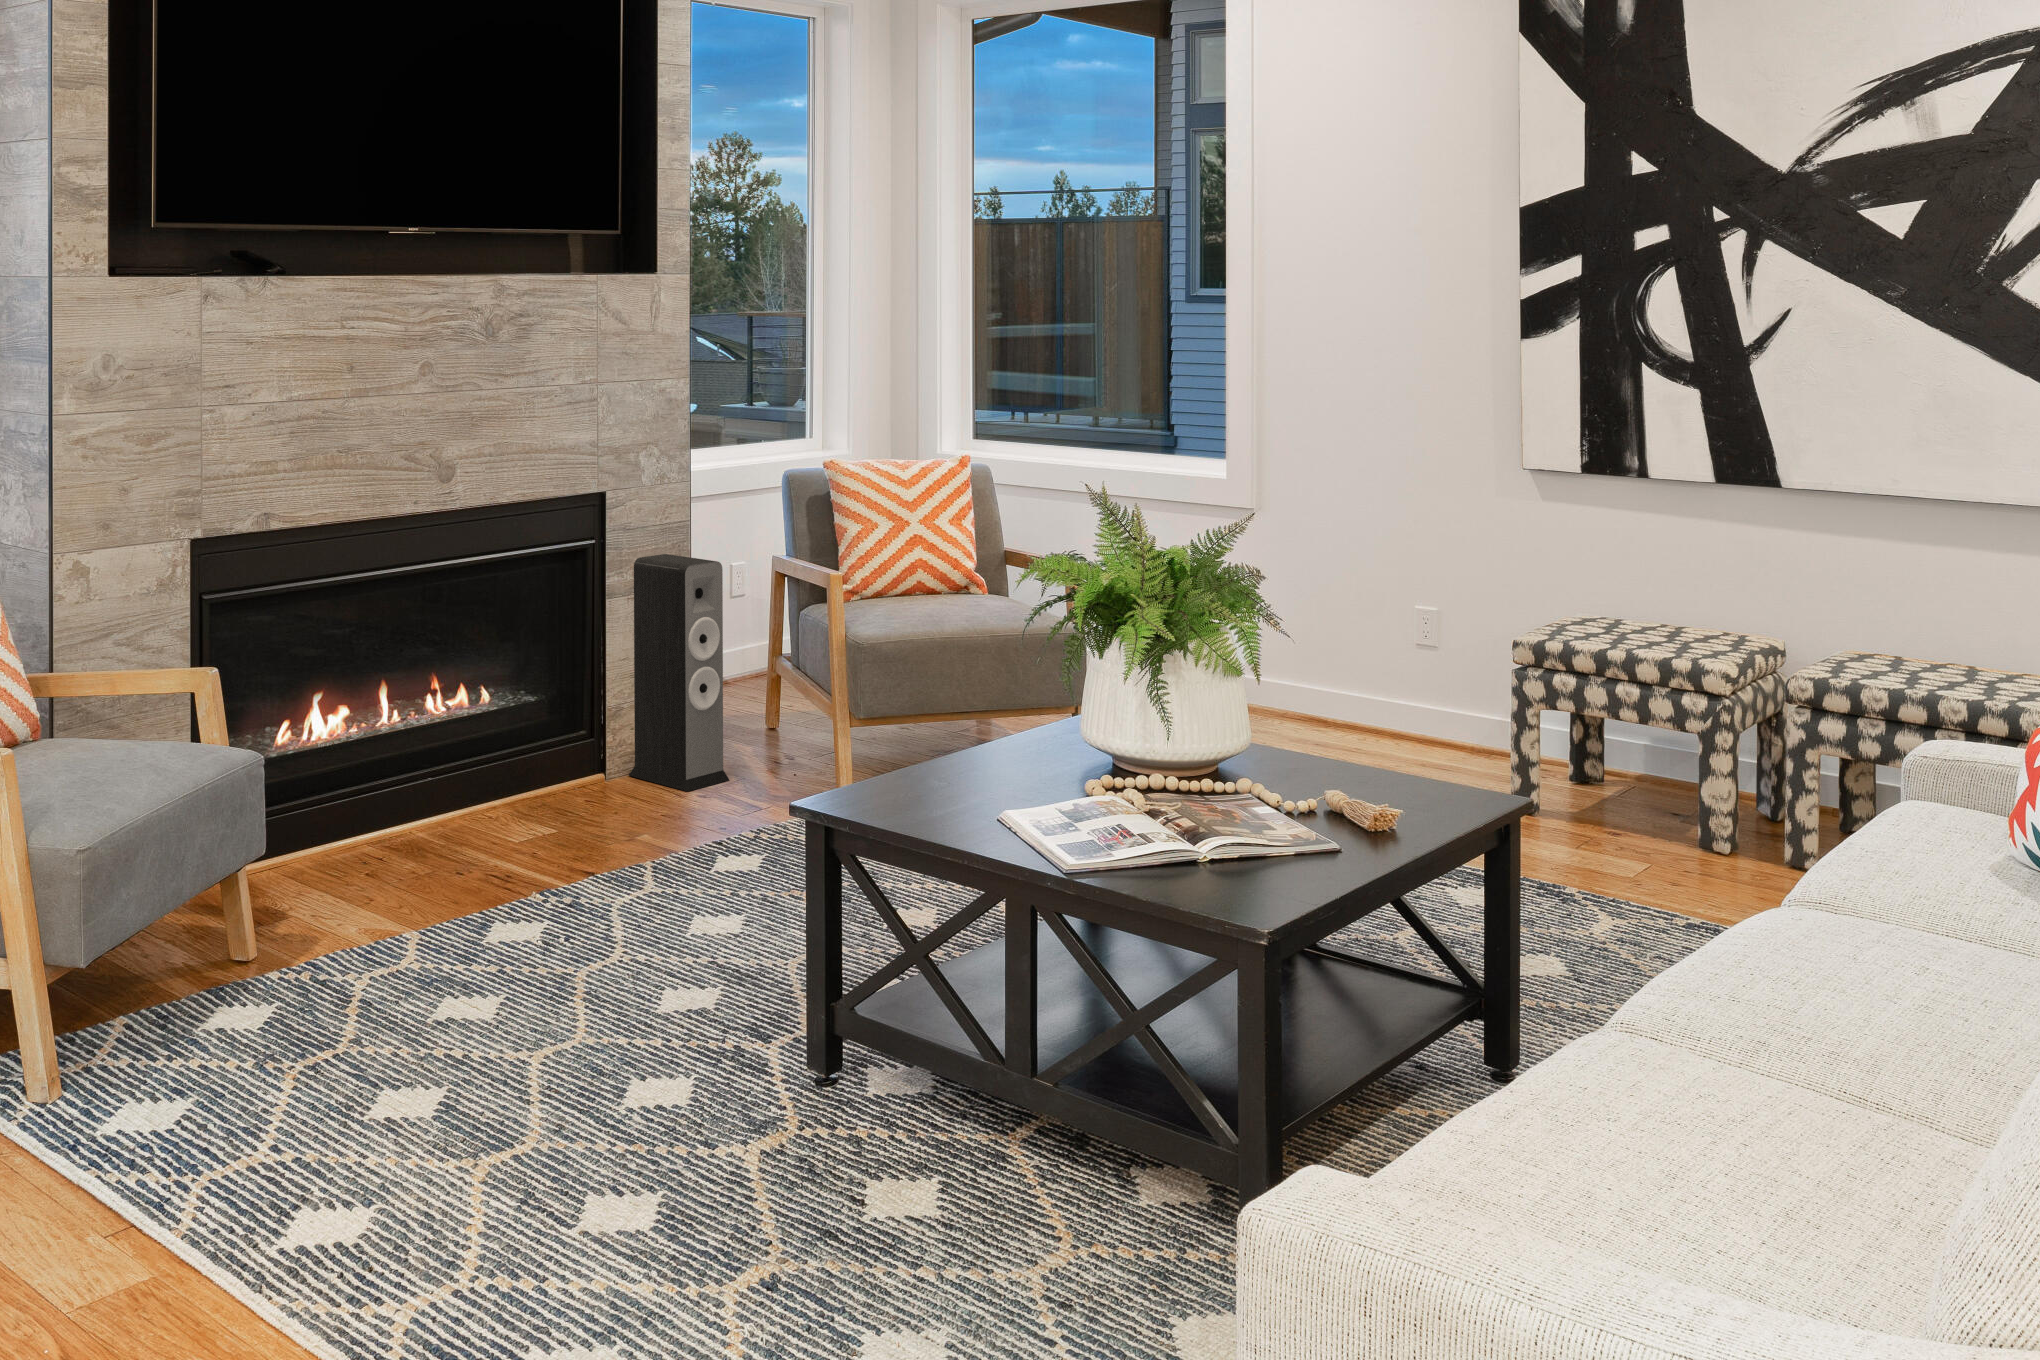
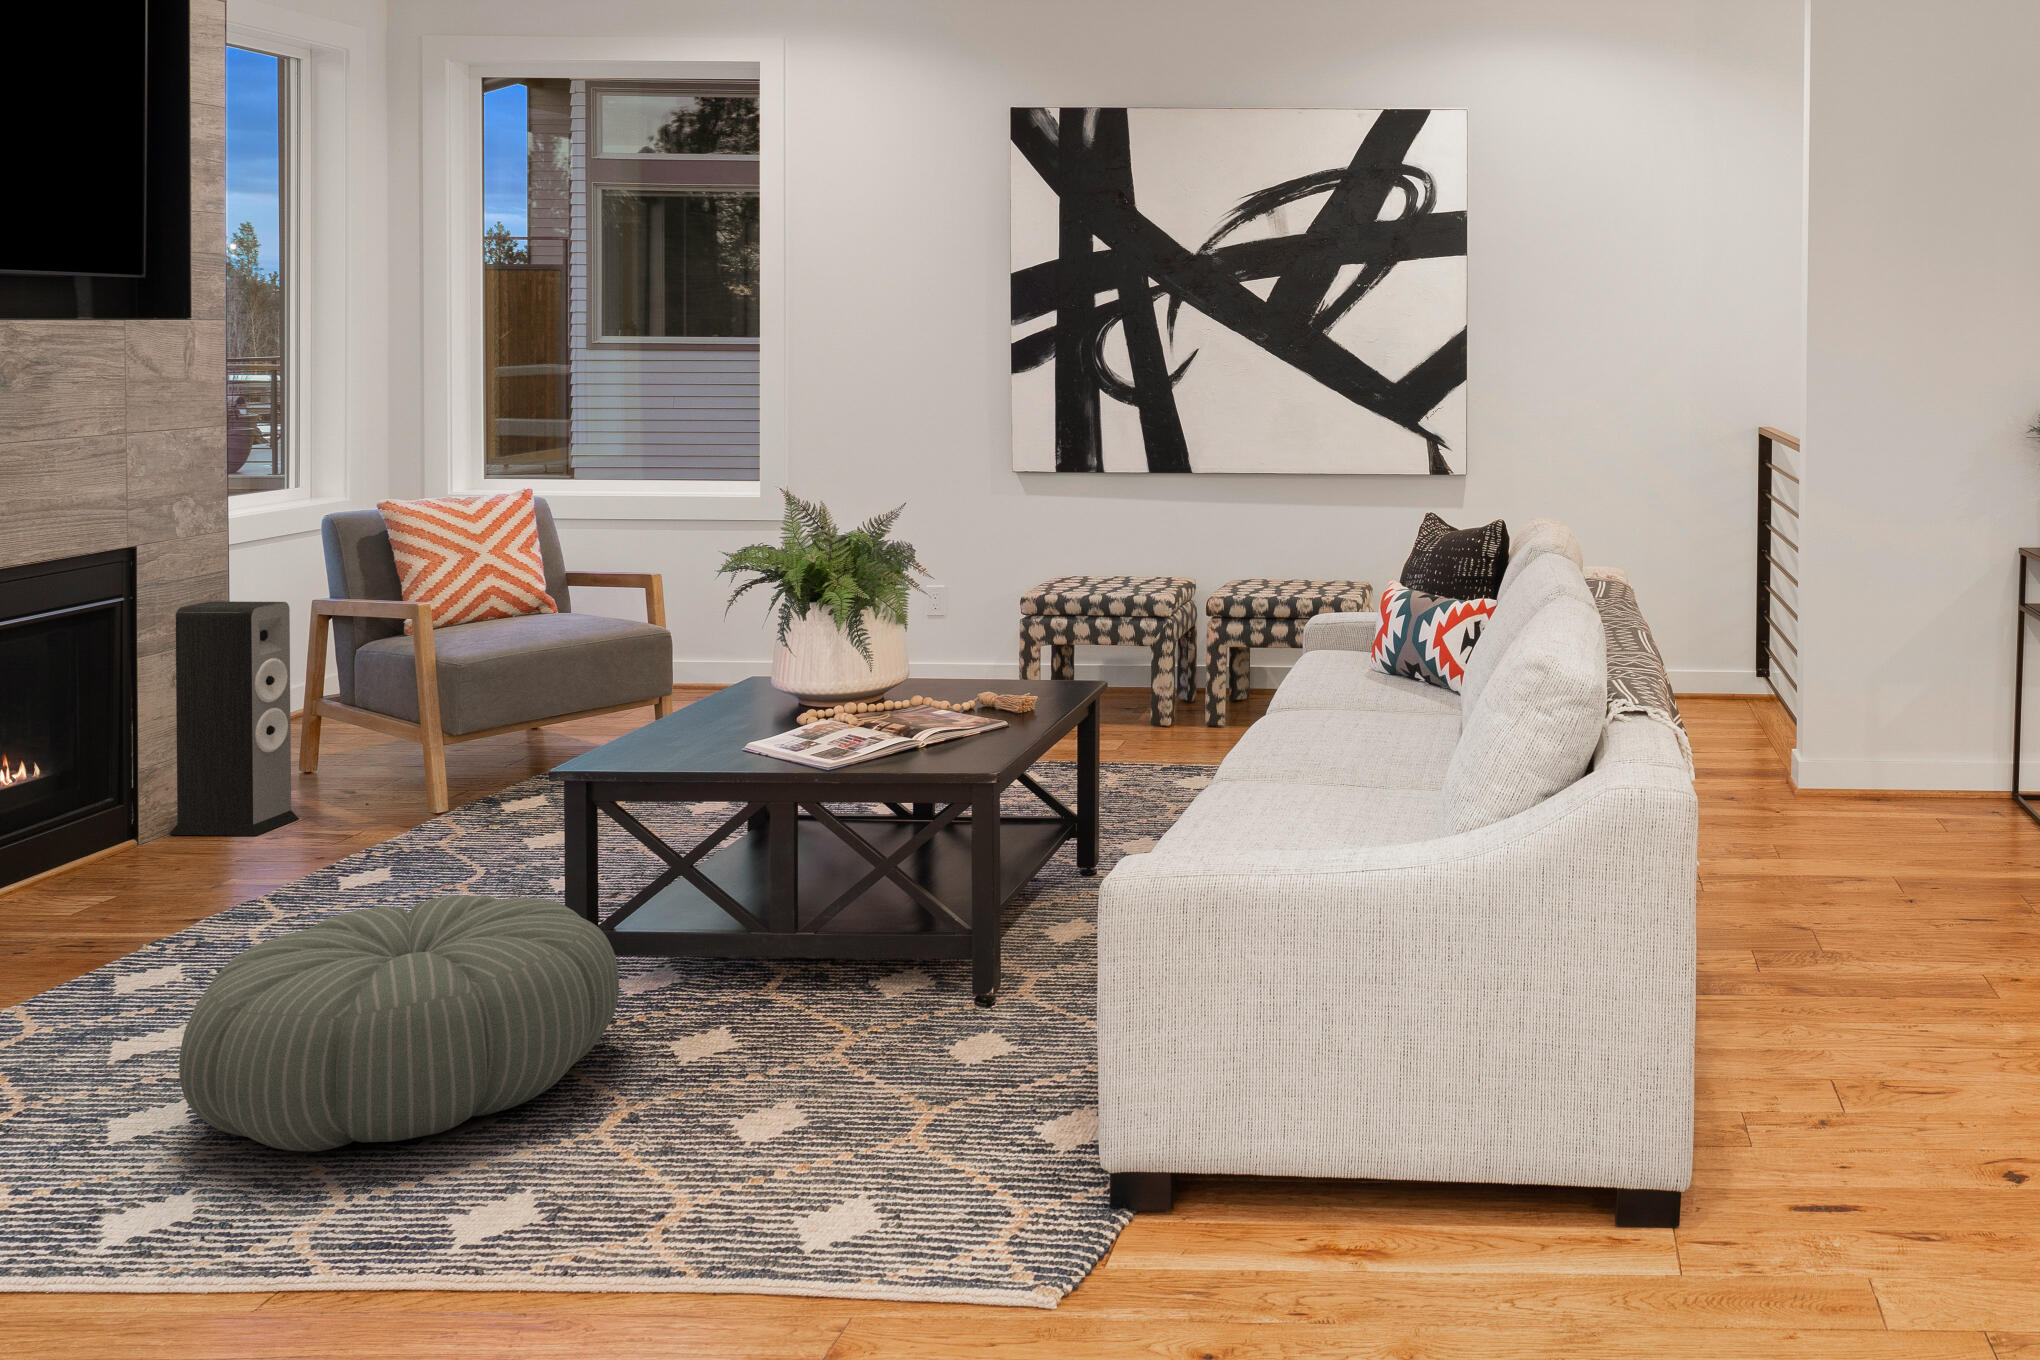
pouf: none [397,930,817,1224] -> present [179,896,619,1151]

